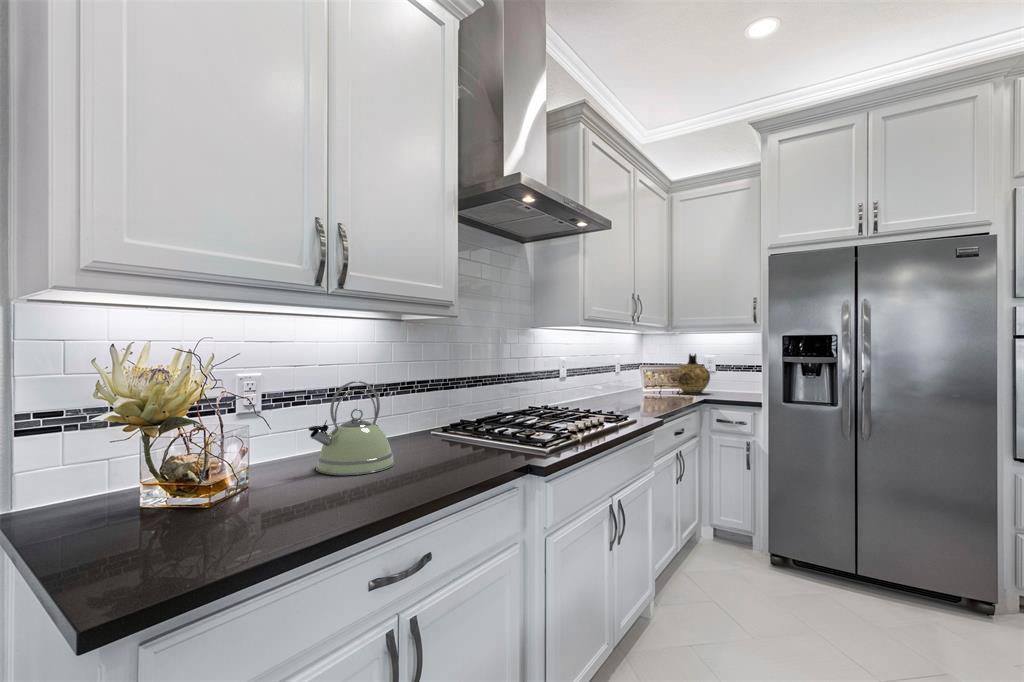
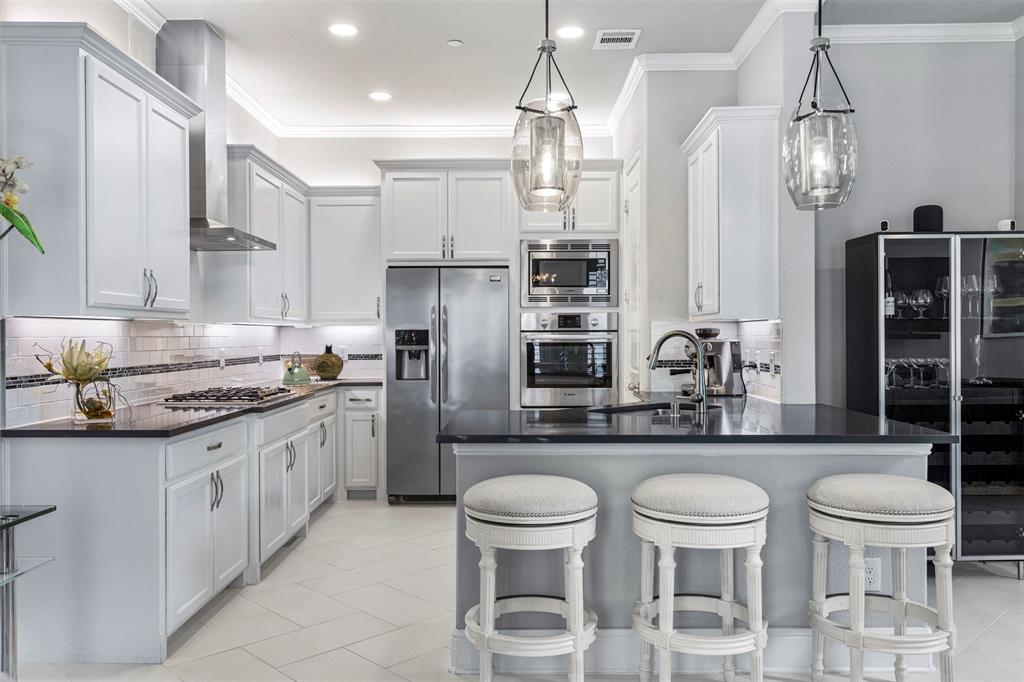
kettle: present [309,381,395,475] -> present [282,352,311,384]

